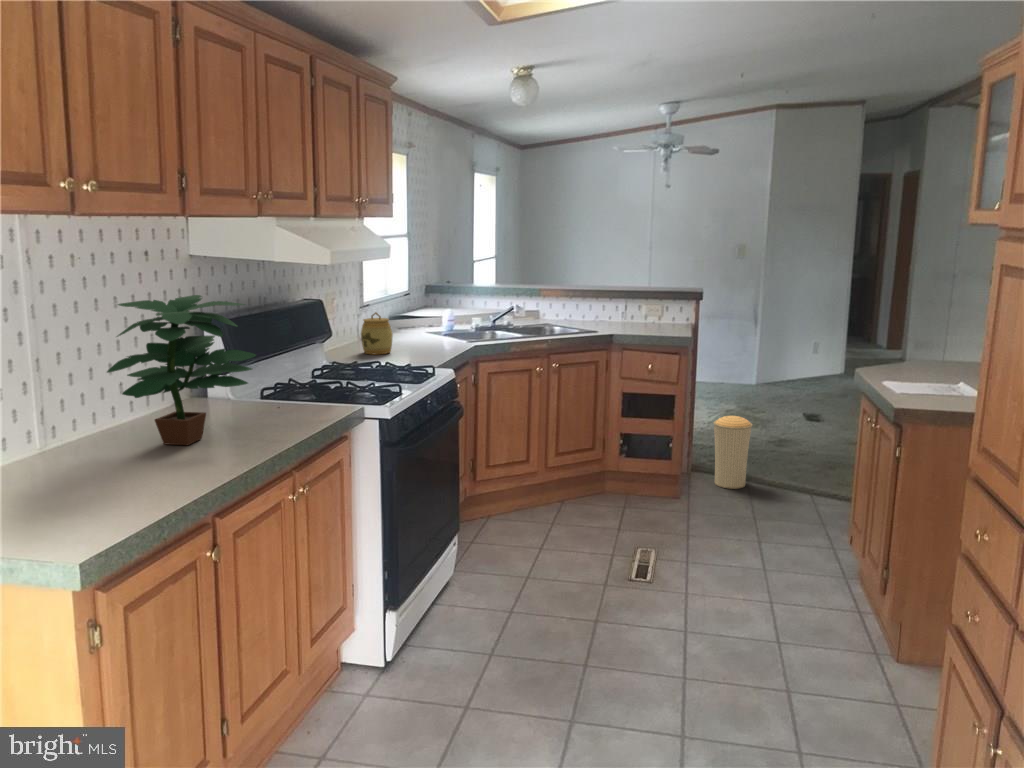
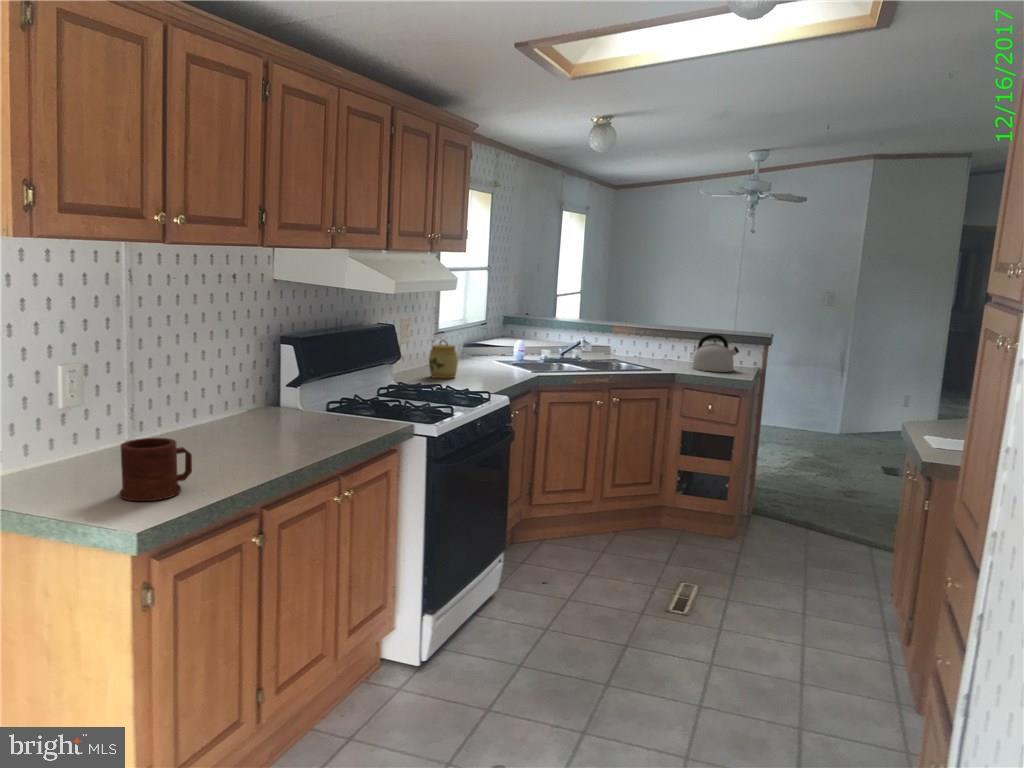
kettle: none [628,293,674,331] -> present [692,334,739,372]
potted plant: present [107,295,256,445] -> none [186,315,317,446]
trash can: present [713,416,752,489] -> none [775,461,816,534]
mug: none [42,446,131,524] -> present [119,438,192,501]

